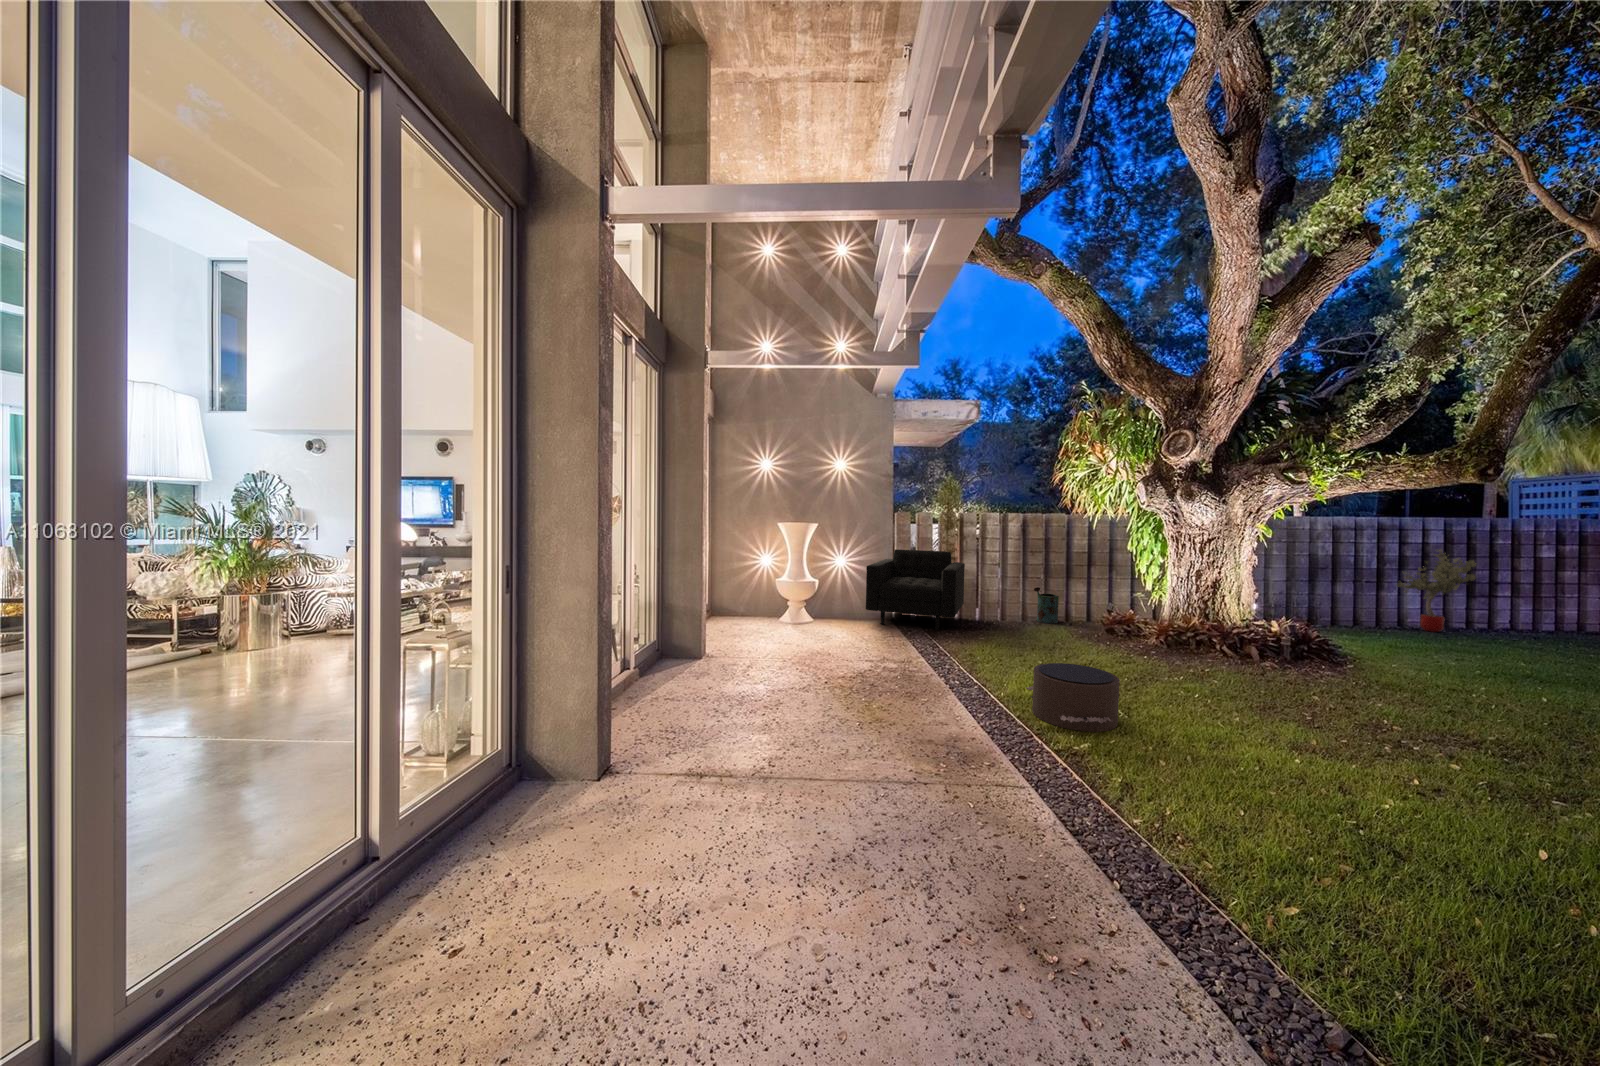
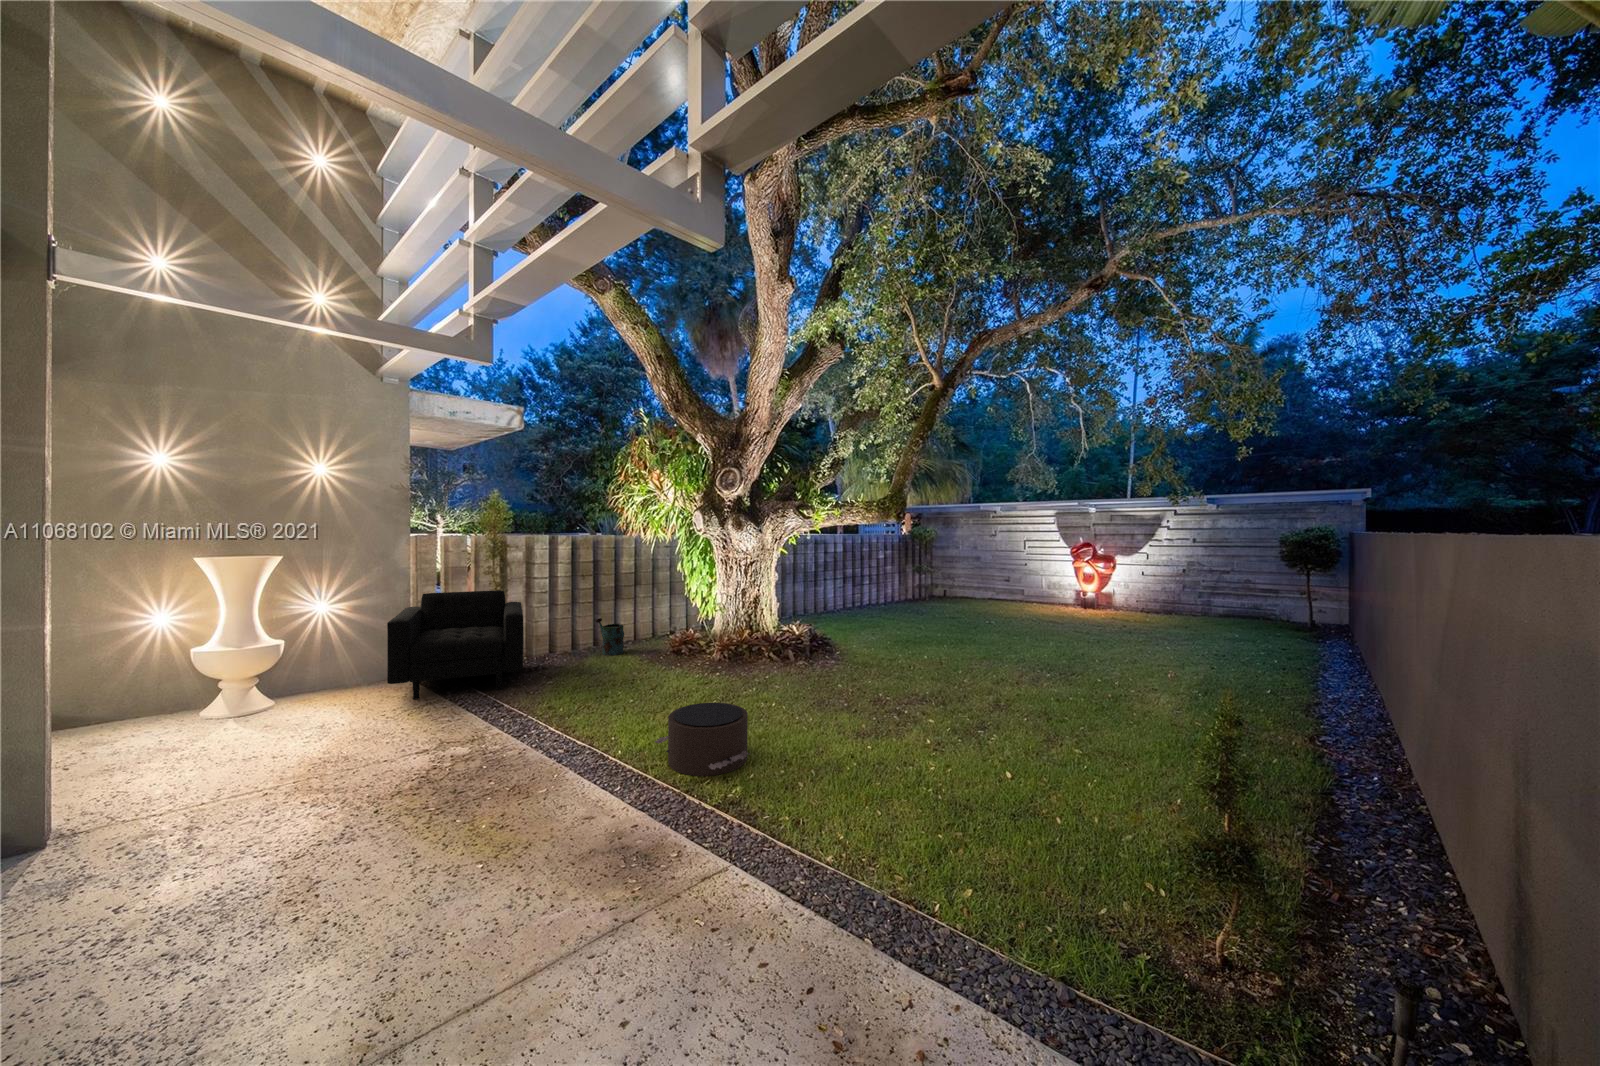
potted tree: present [1396,549,1476,632] -> none [830,557,865,613]

